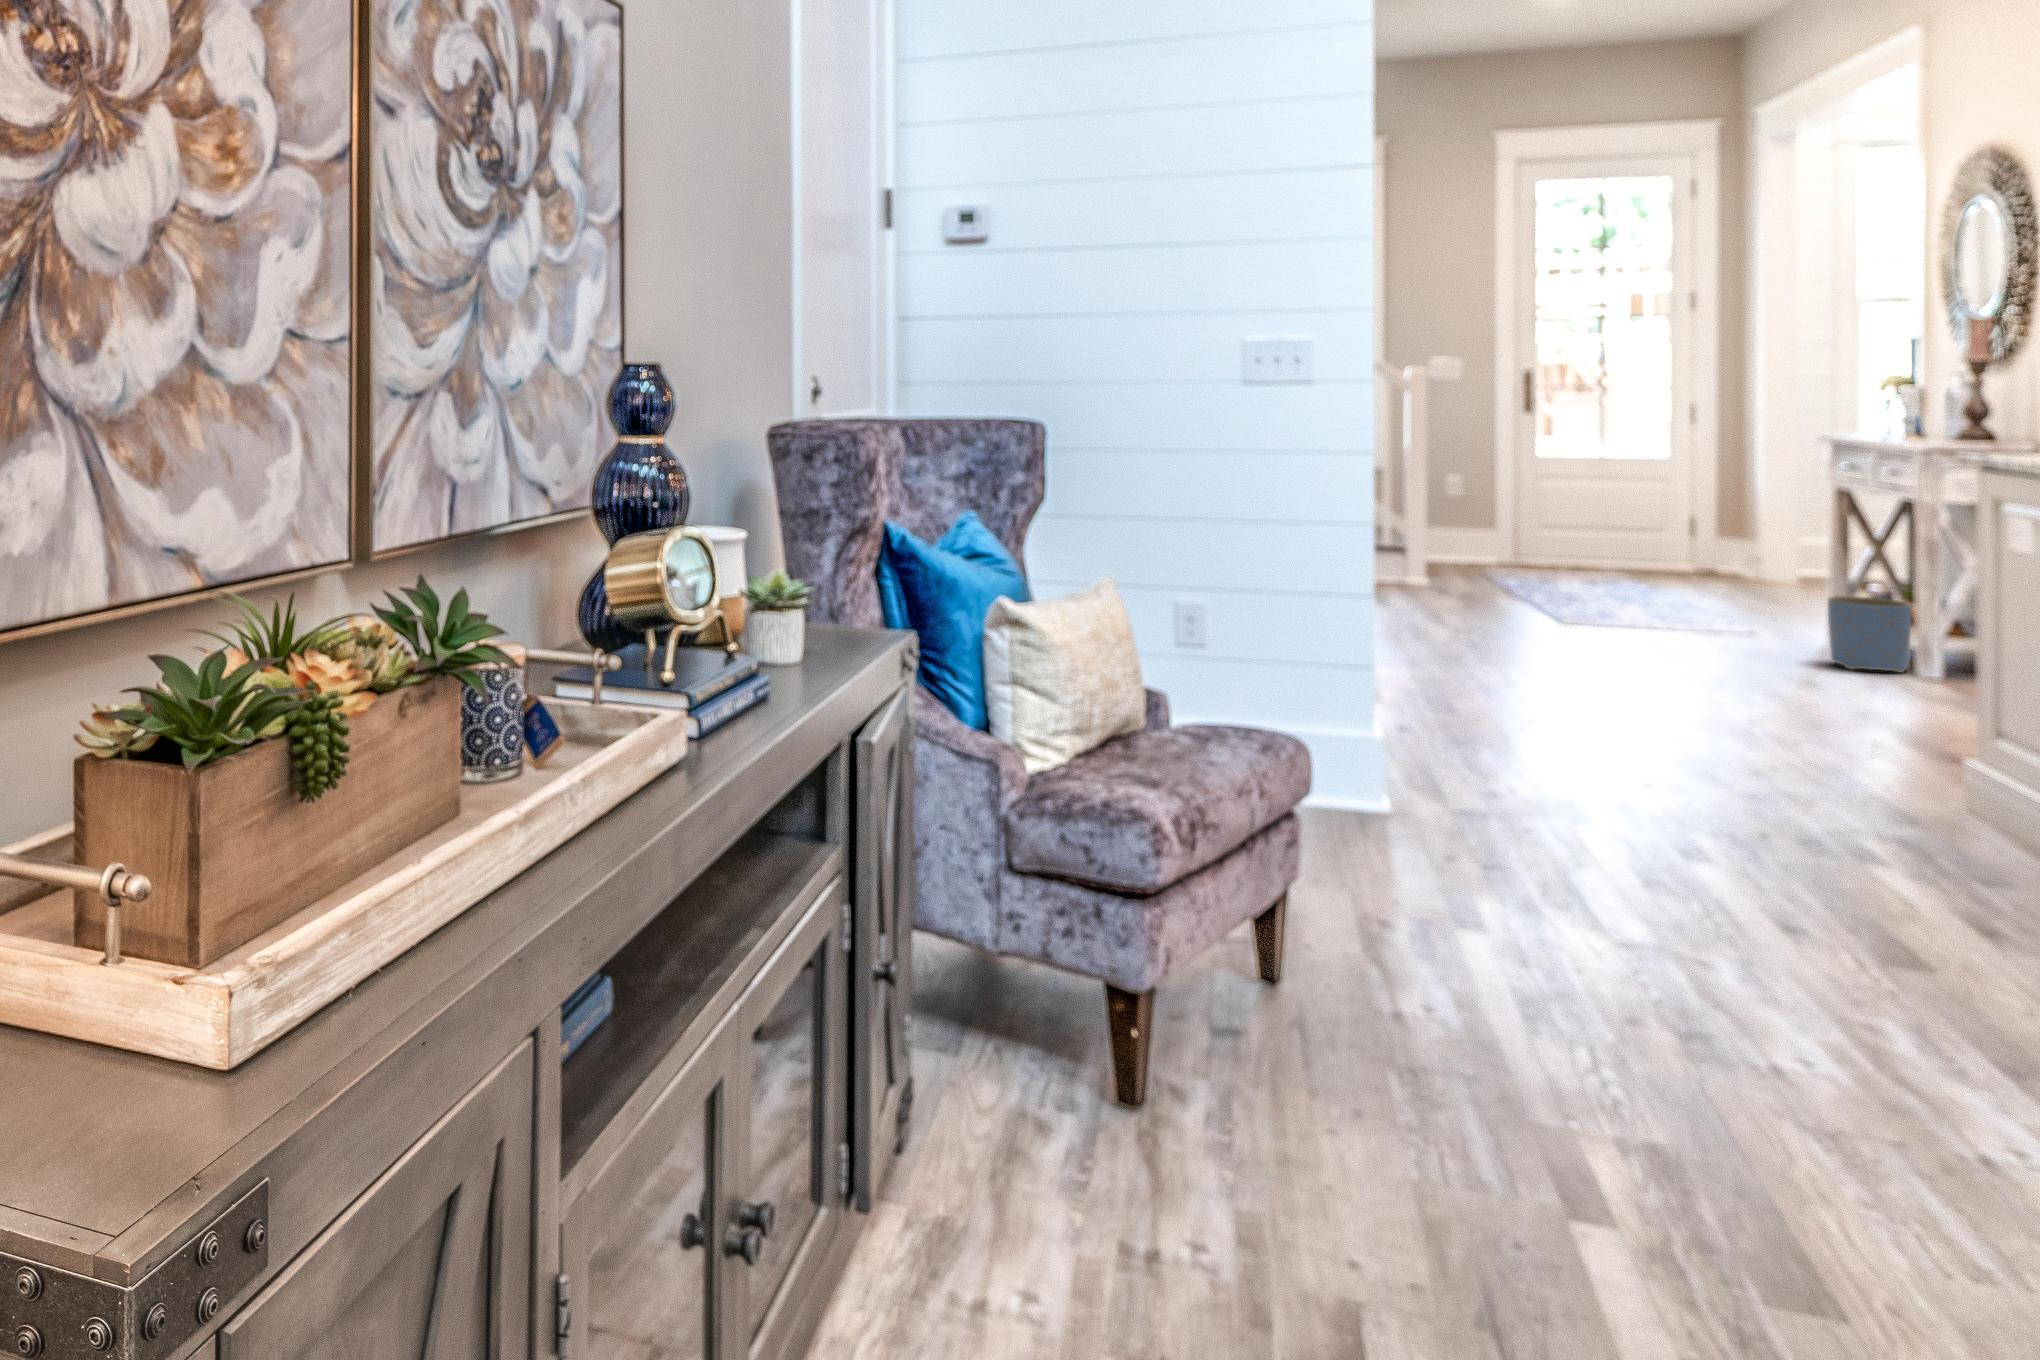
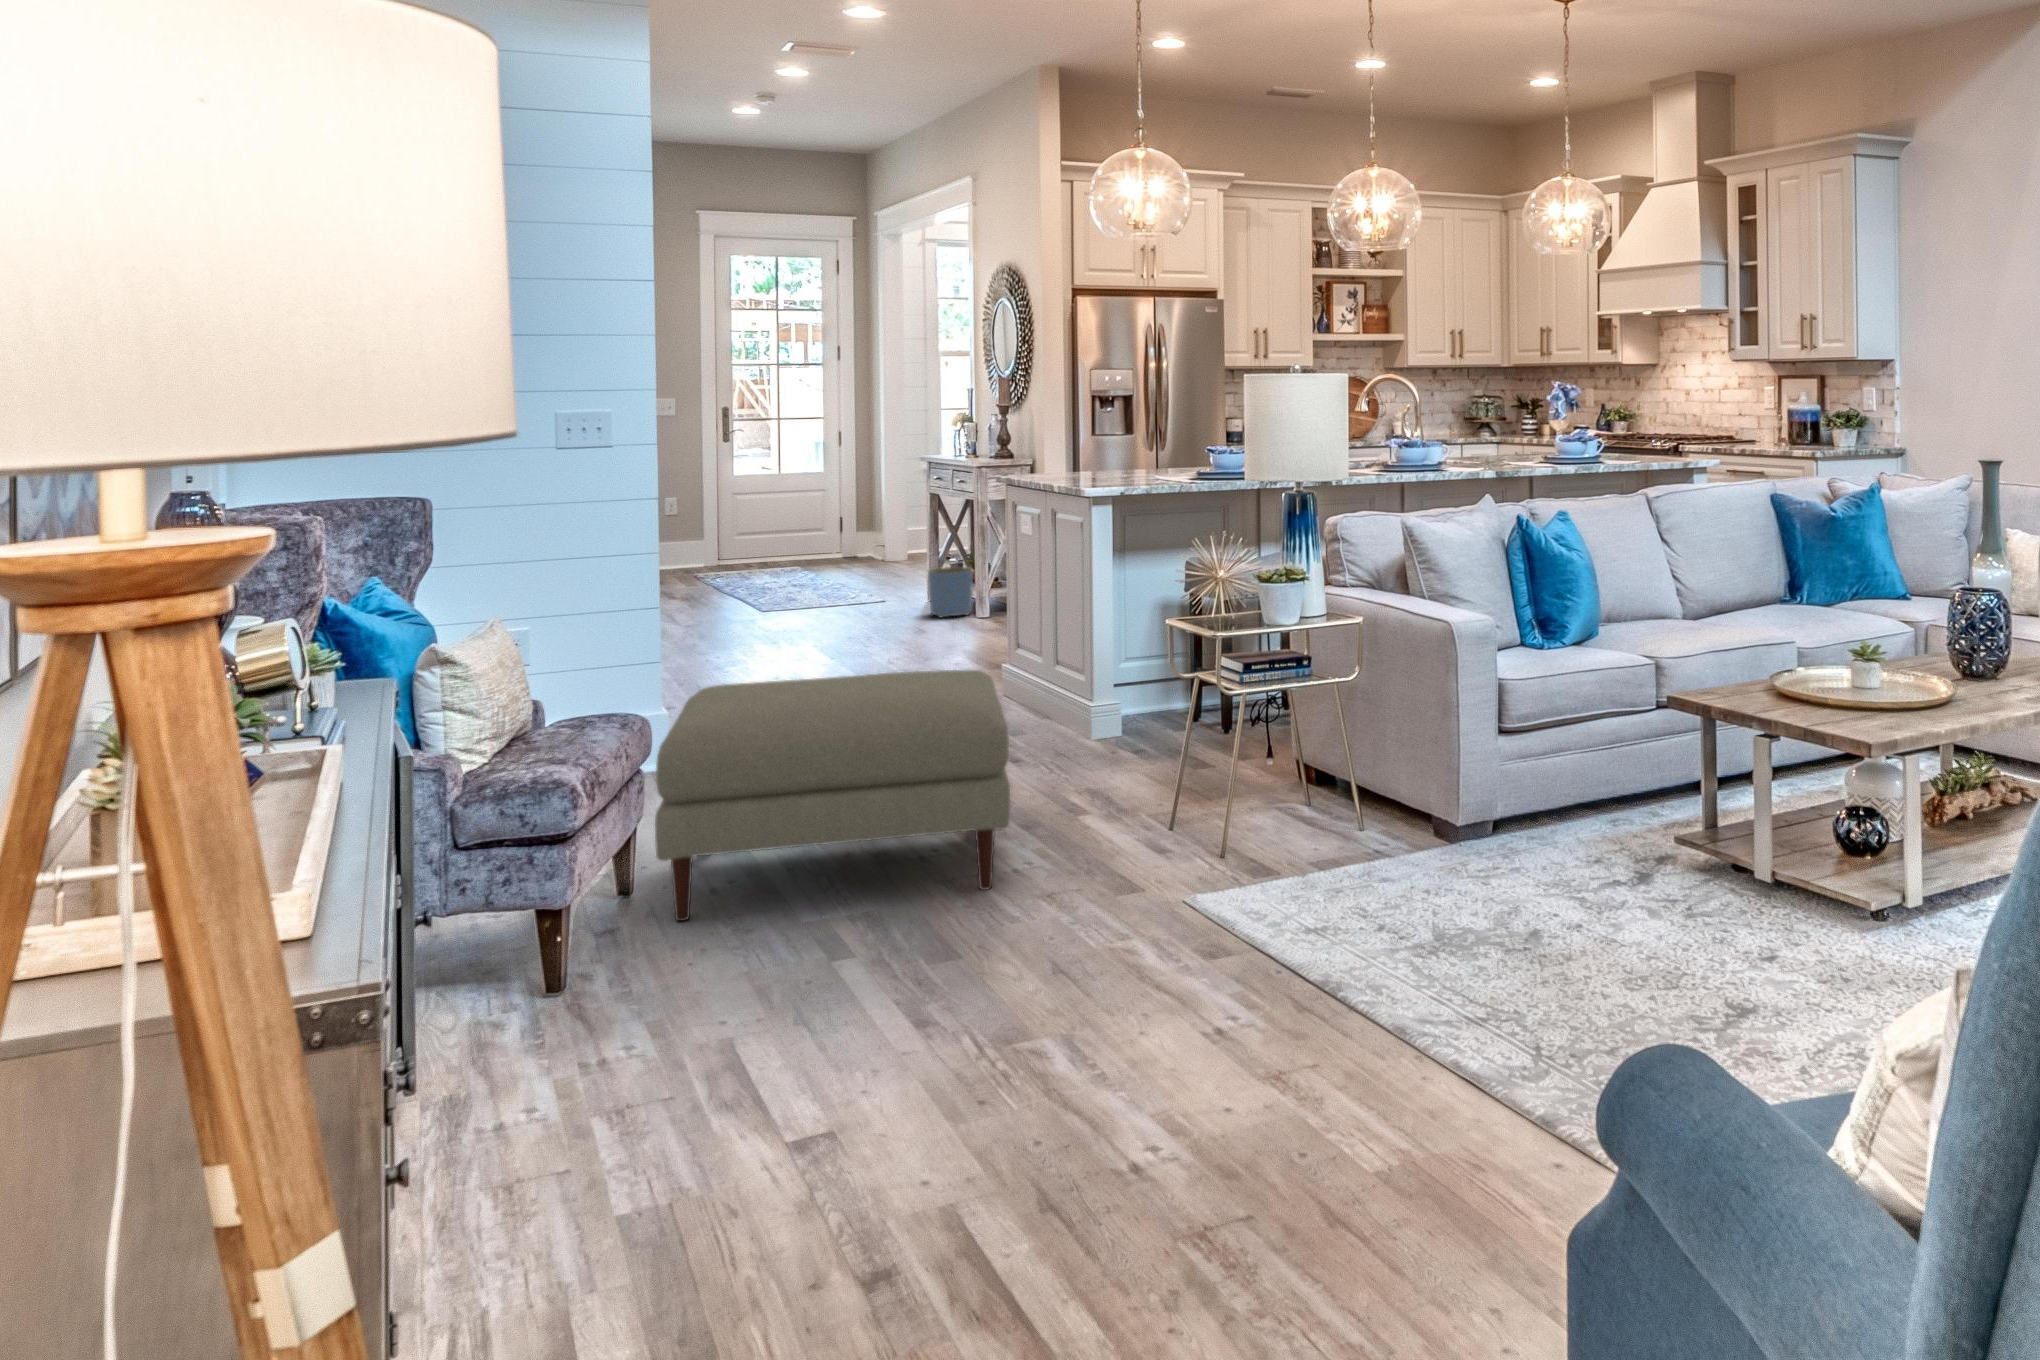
ottoman: none [1297,715,1973,1195] -> present [655,670,1010,921]

